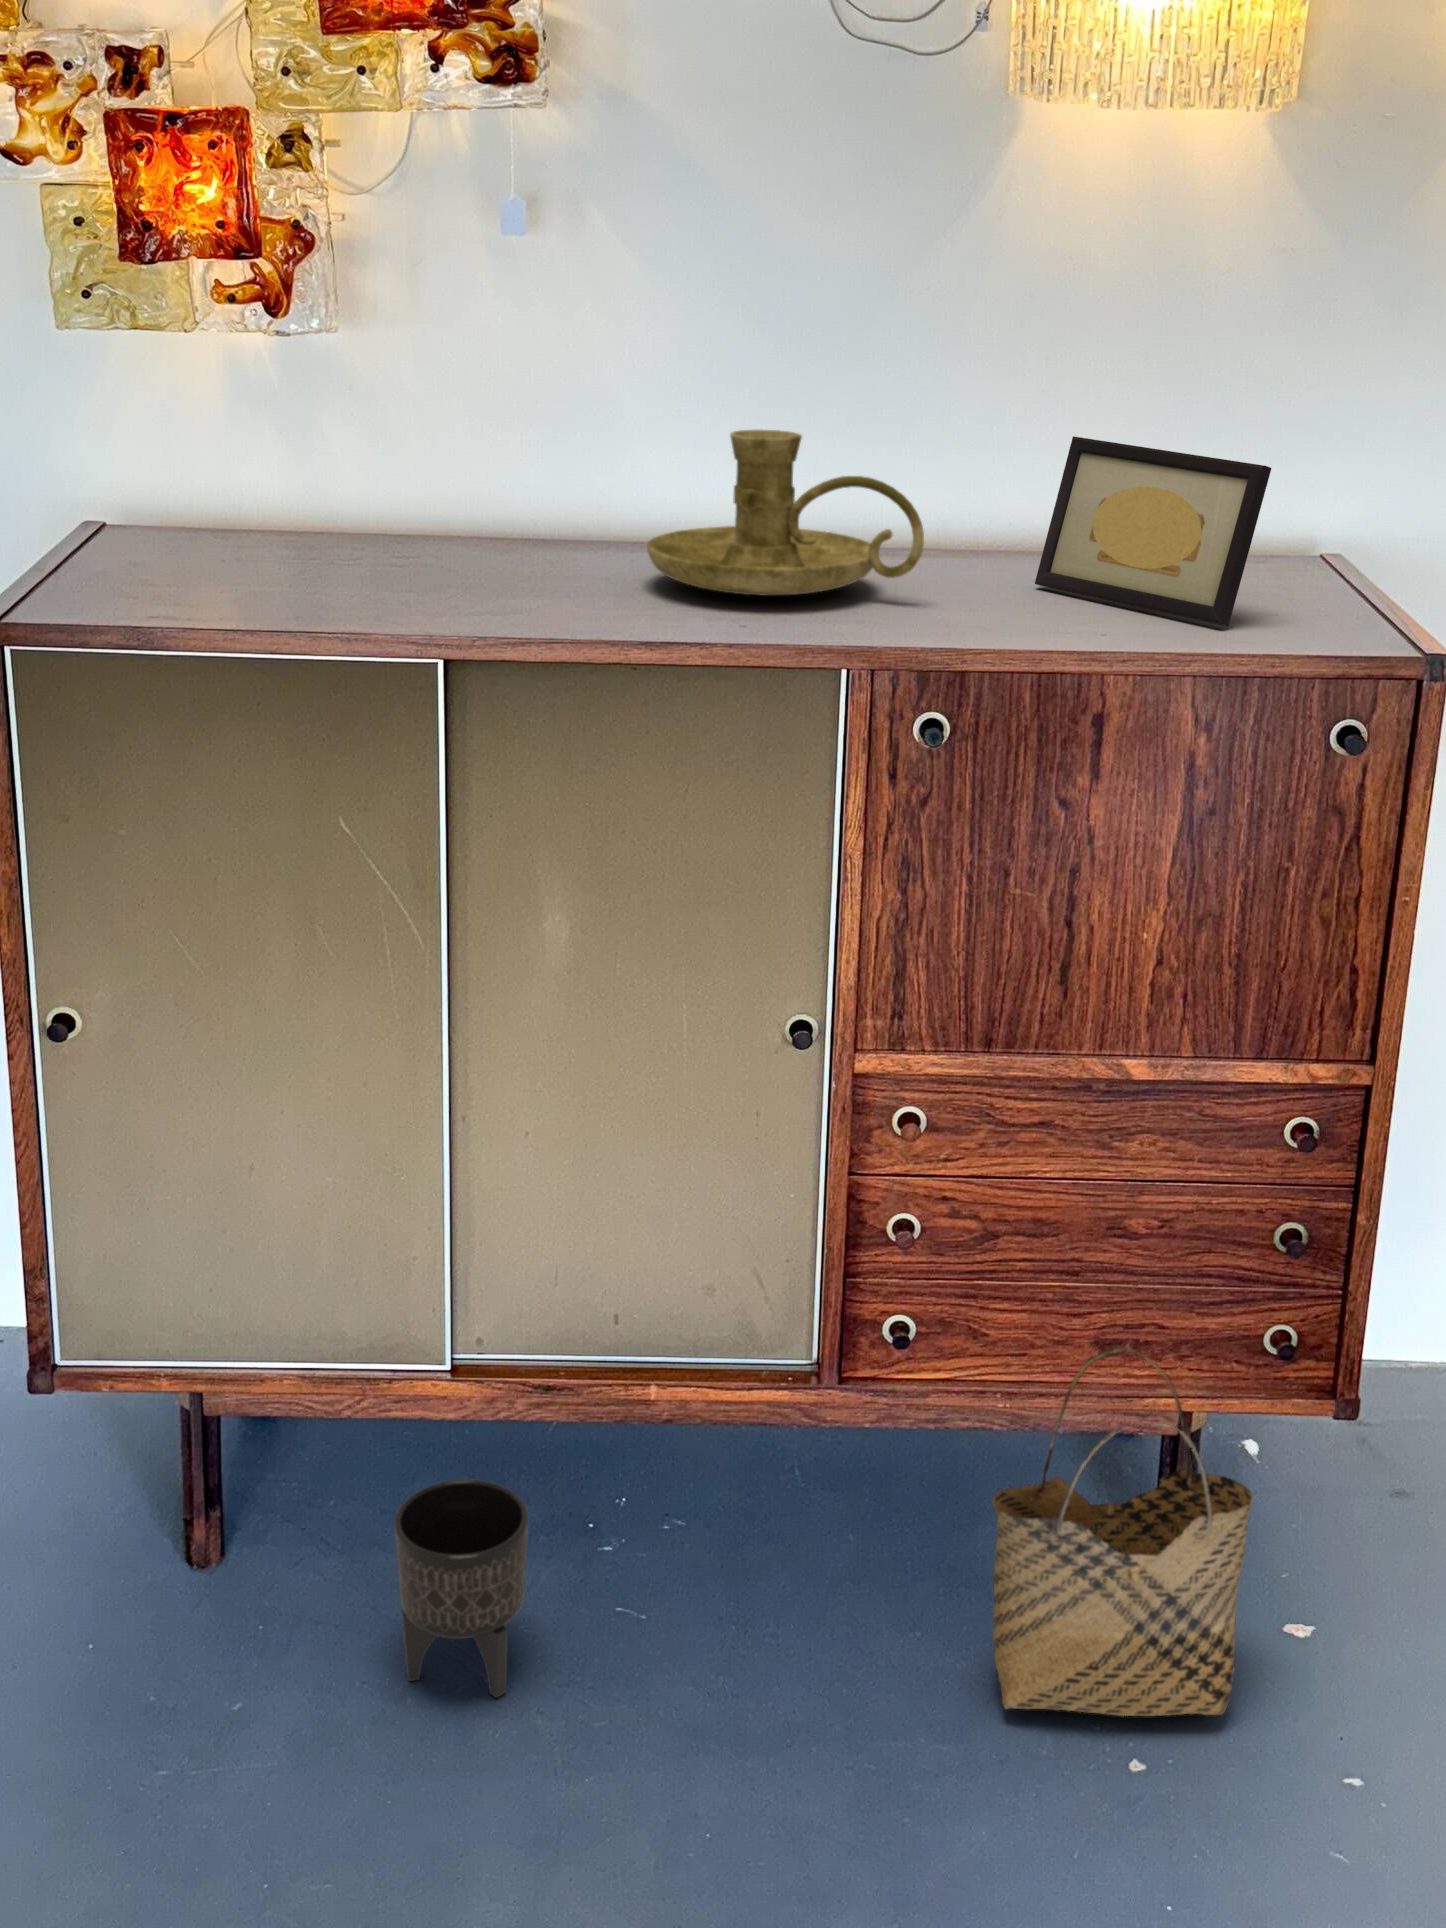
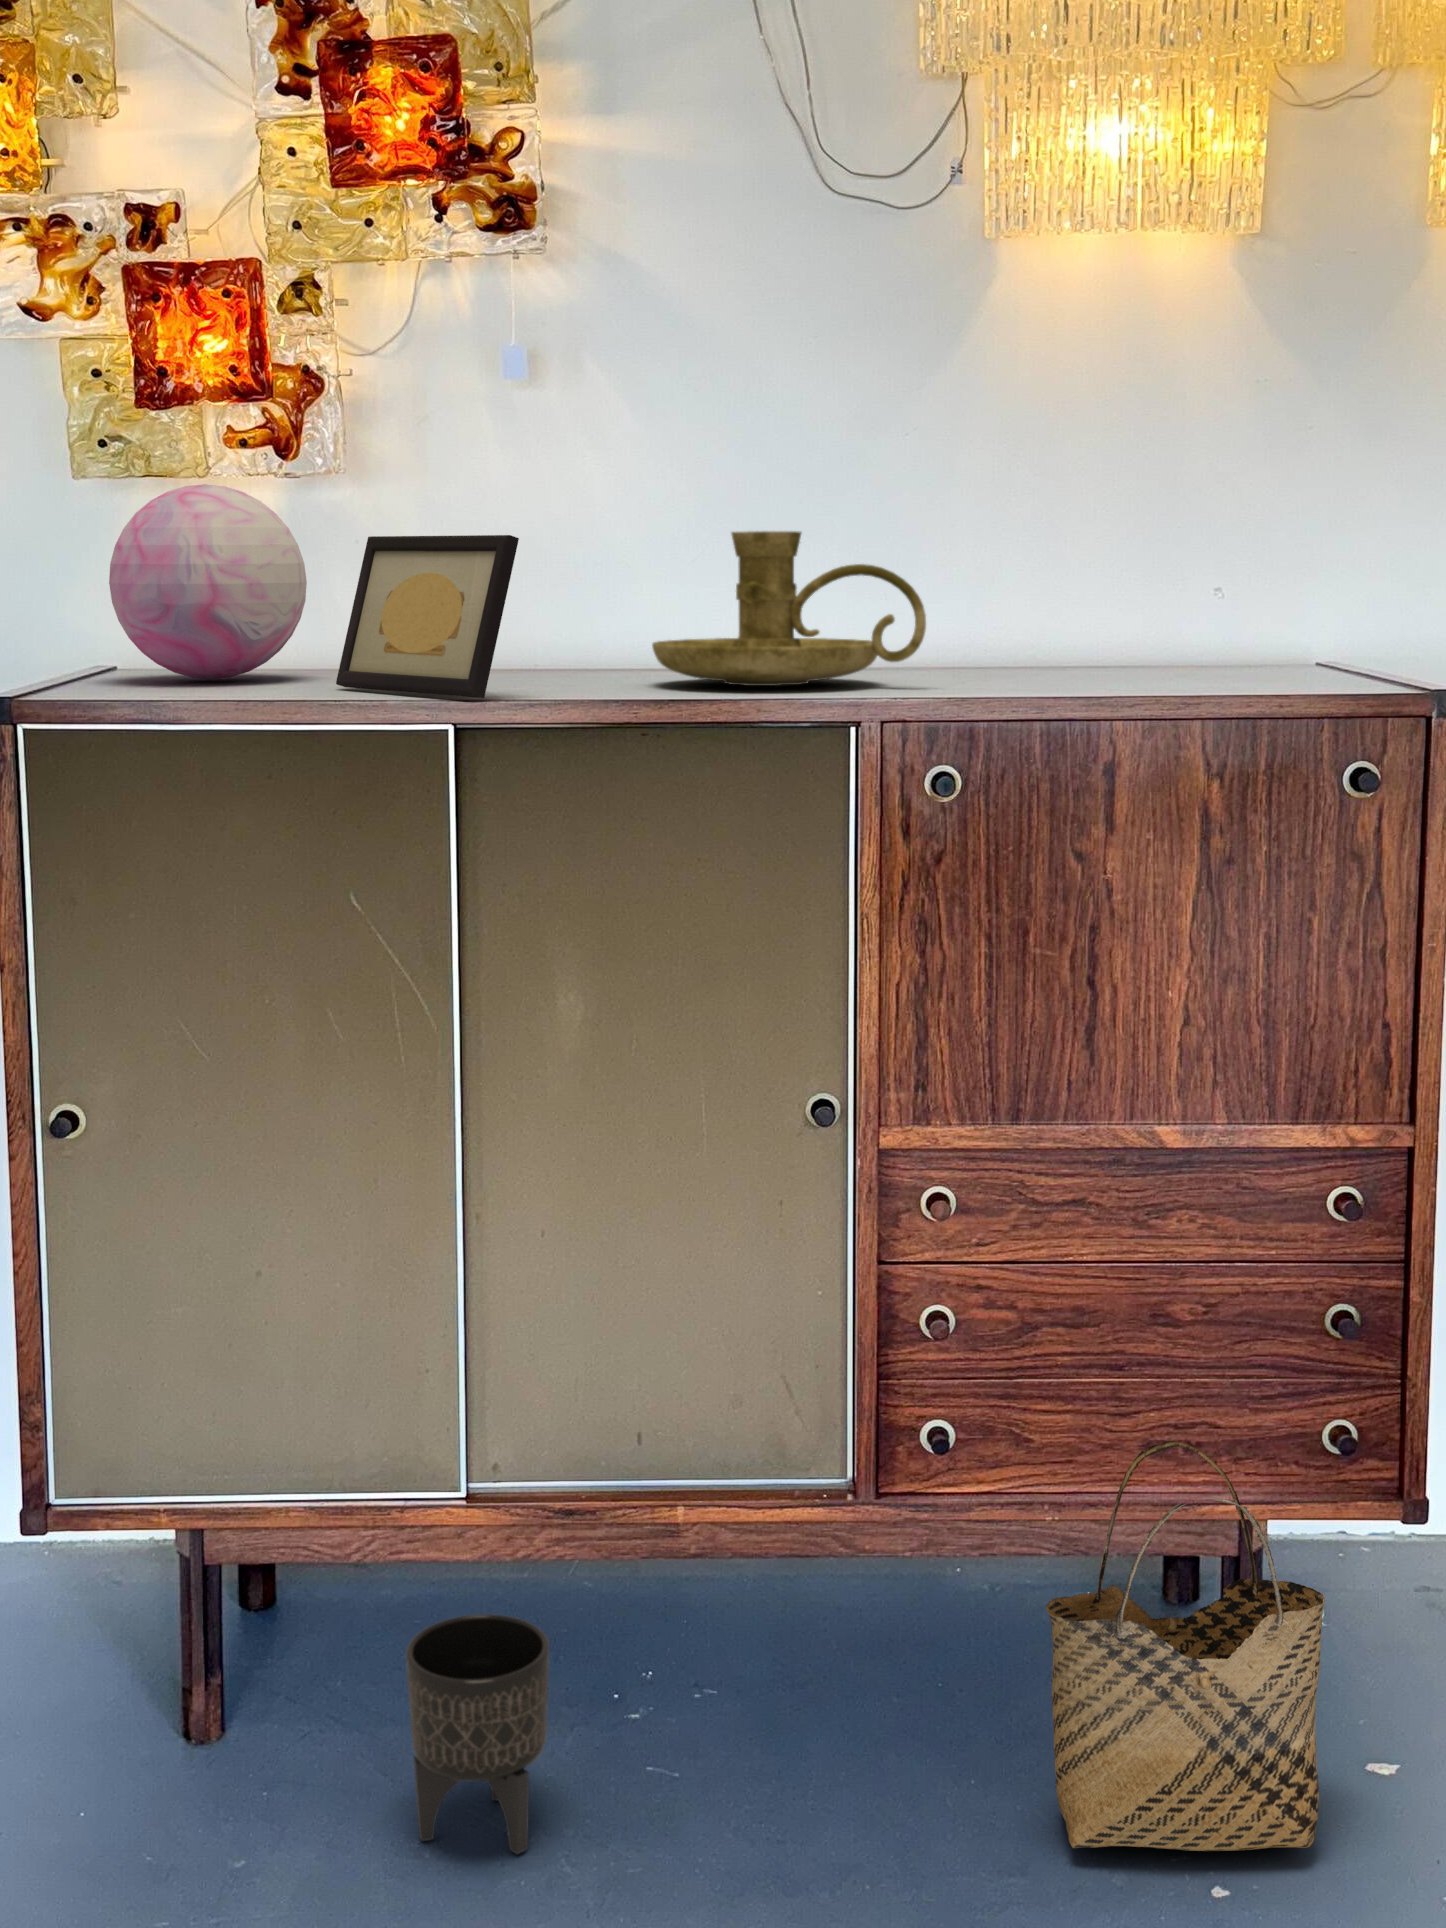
decorative orb: none [97,355,297,555] -> present [109,484,307,679]
picture frame: present [1035,436,1271,626] -> present [336,535,519,698]

